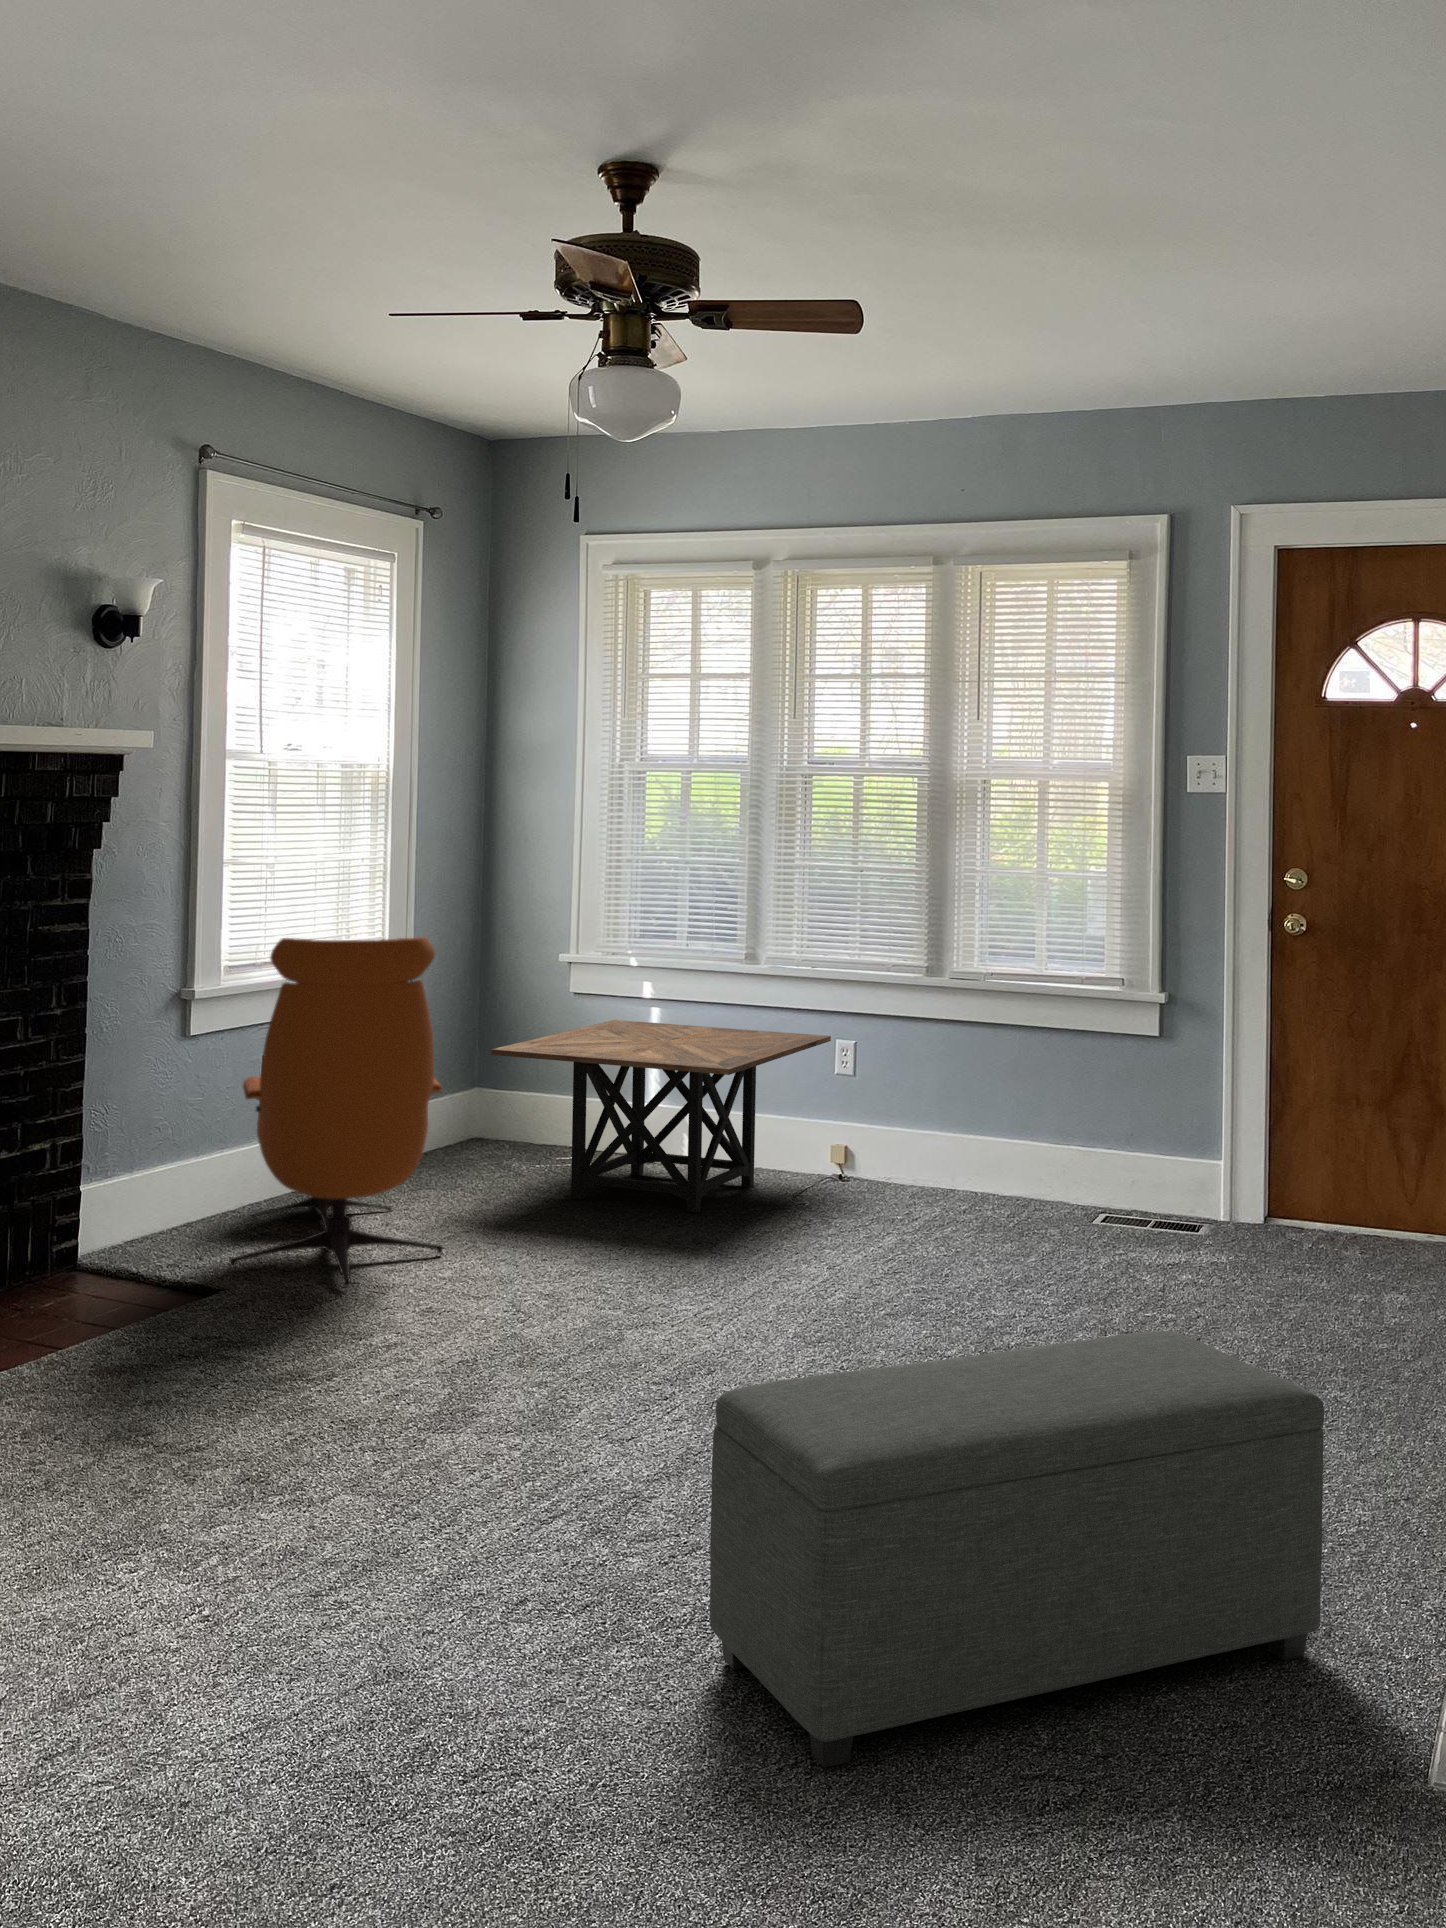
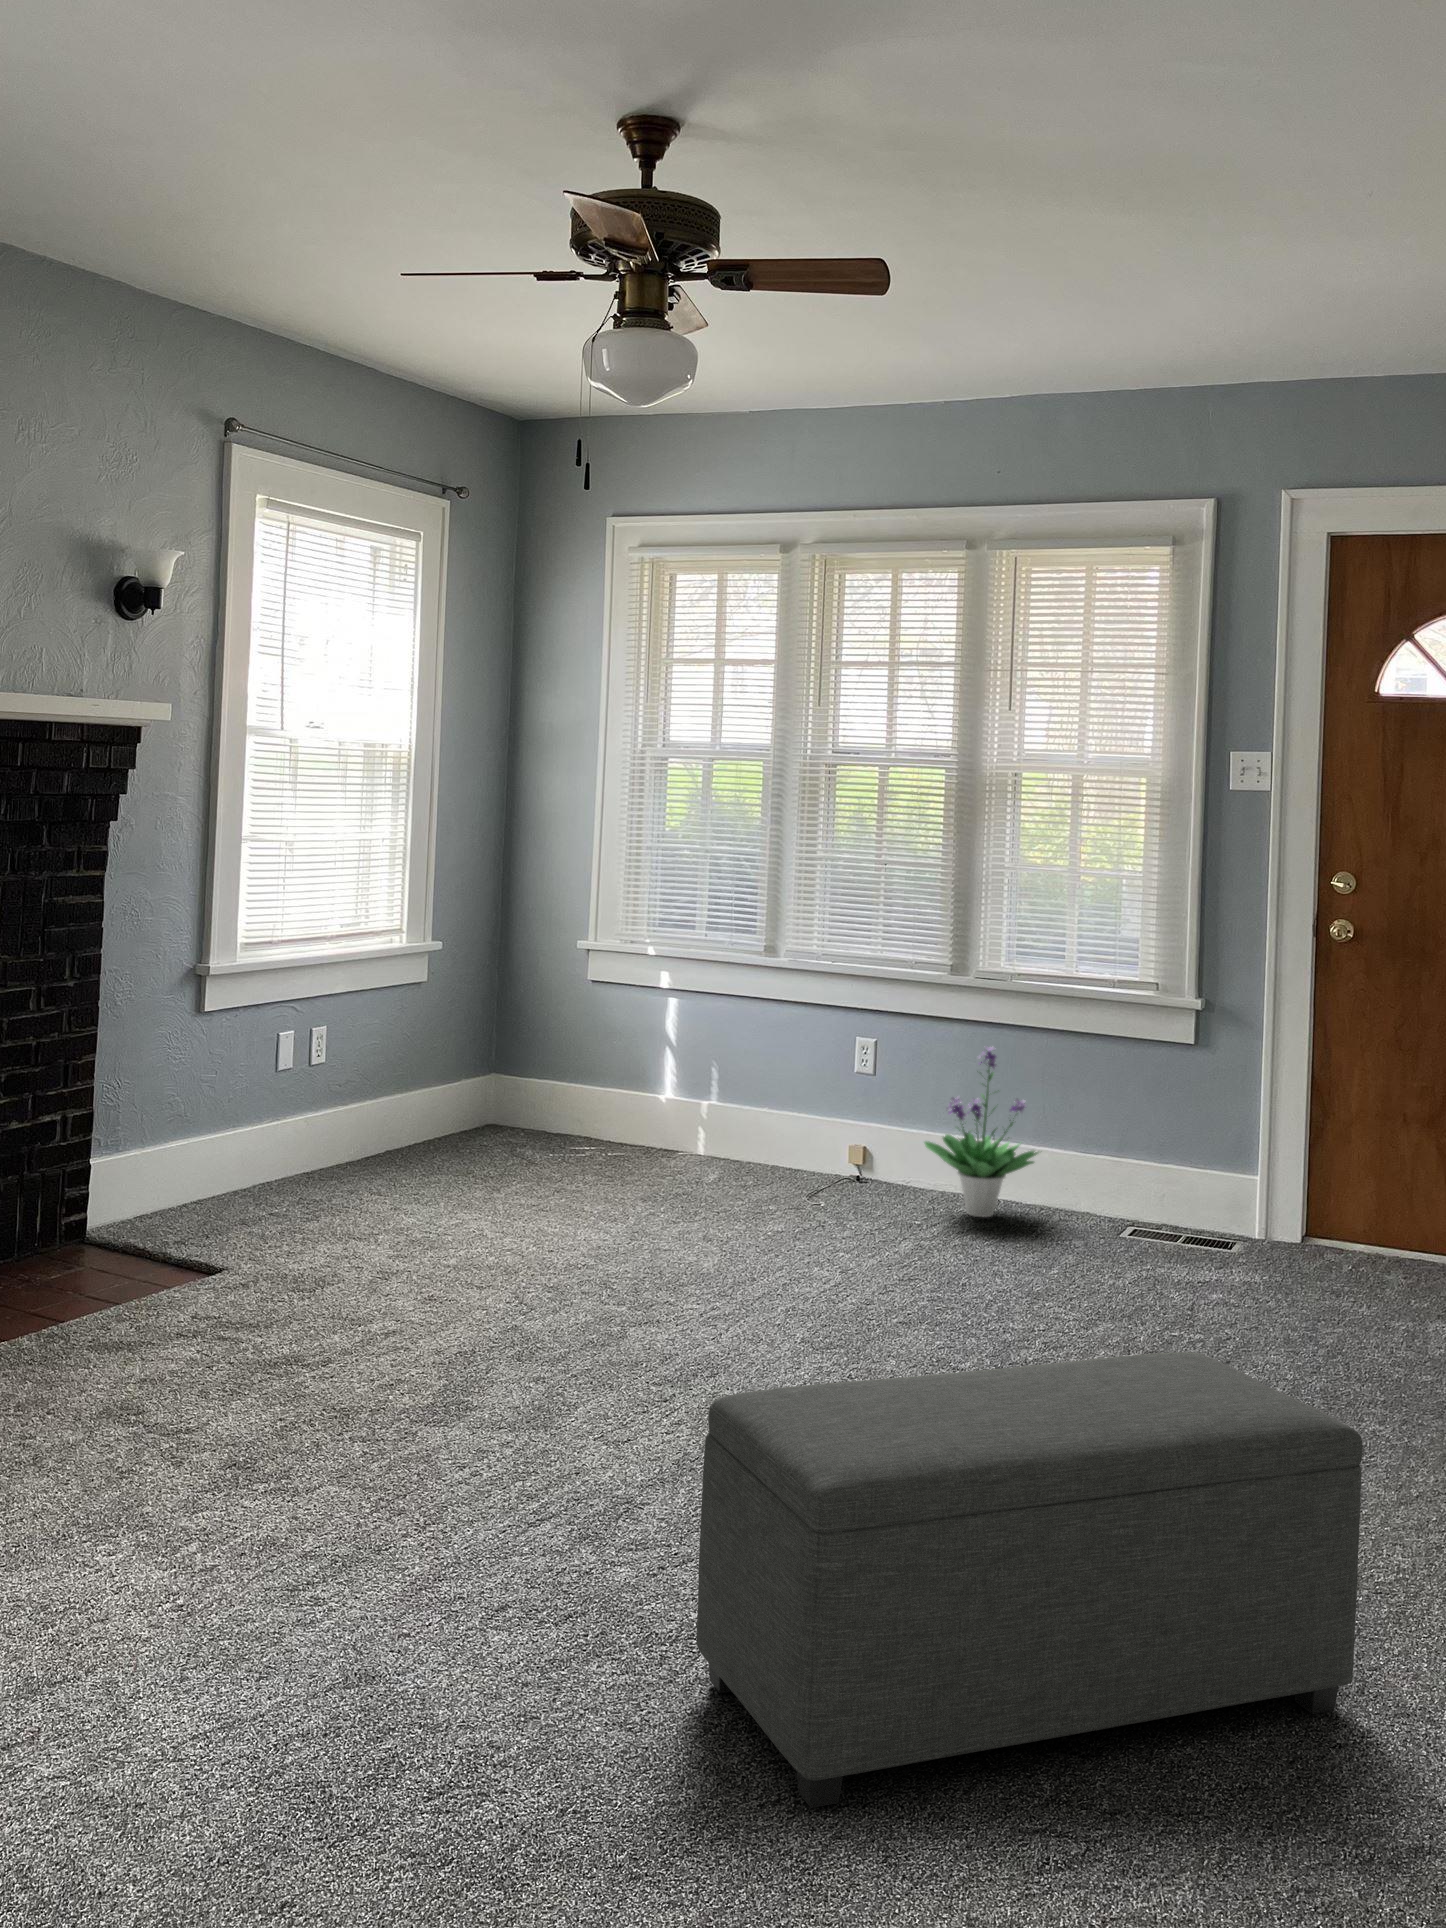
lounge chair: present [230,937,443,1287] -> none [237,913,451,1269]
side table: present [491,1020,831,1213] -> none [506,1010,850,1207]
potted plant: none [905,1044,1021,1212] -> present [925,1046,1038,1217]

